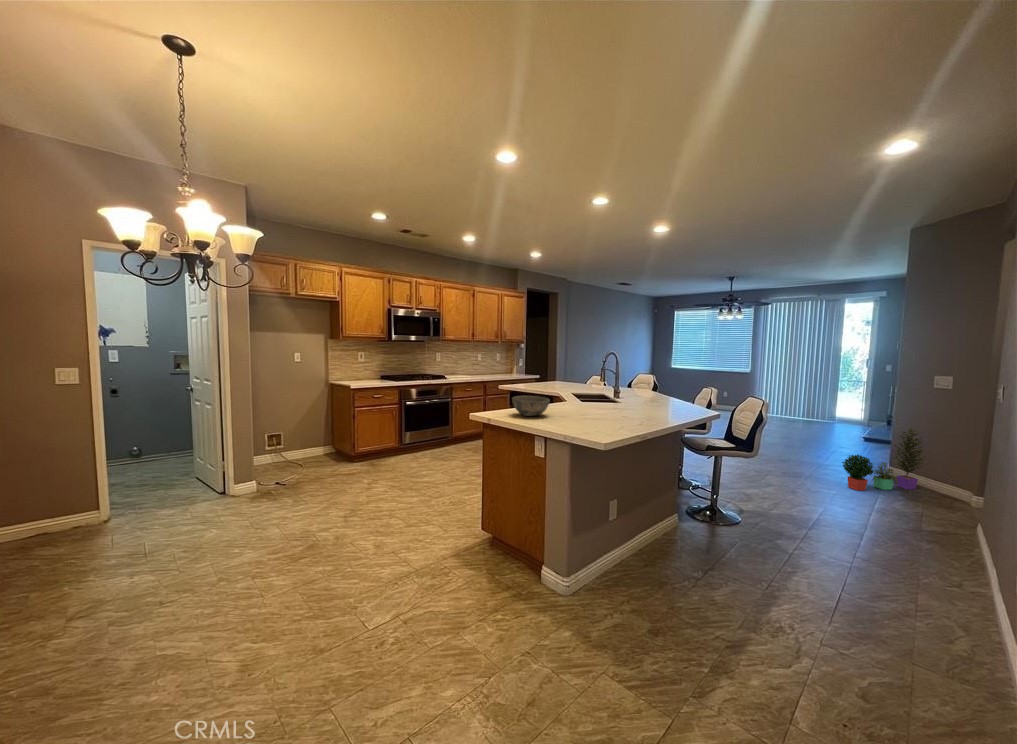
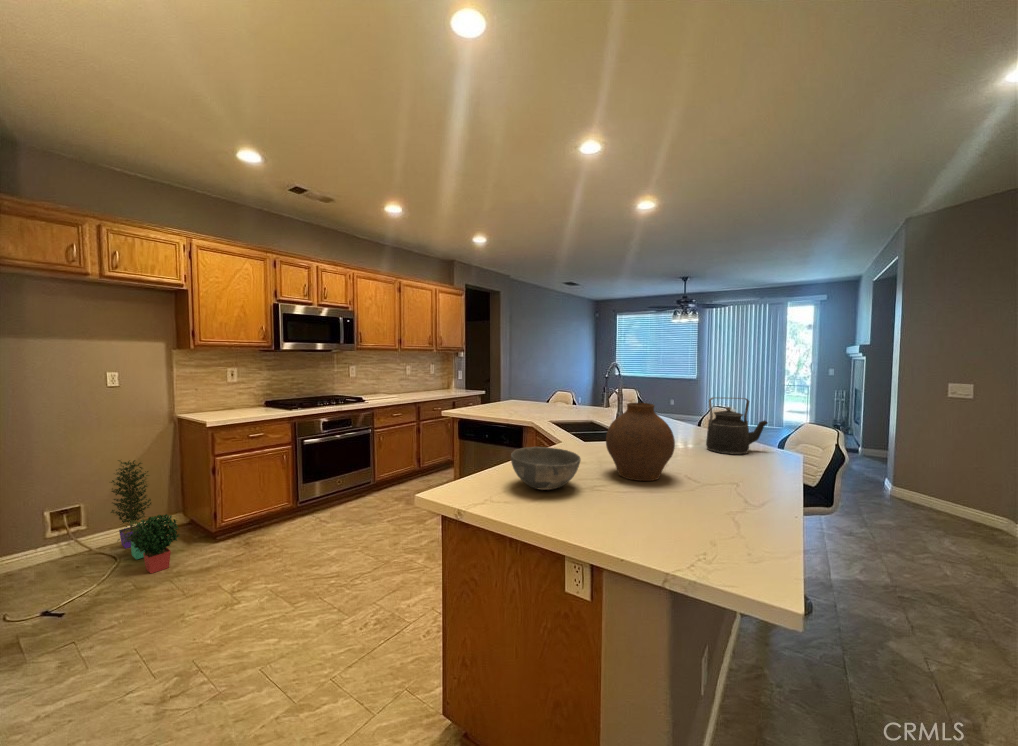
vase: none [571,373,610,417] -> present [606,403,675,481]
kettle: none [656,374,697,412] -> present [706,397,767,455]
potted plant: present [842,427,924,490] -> present [111,460,180,573]

